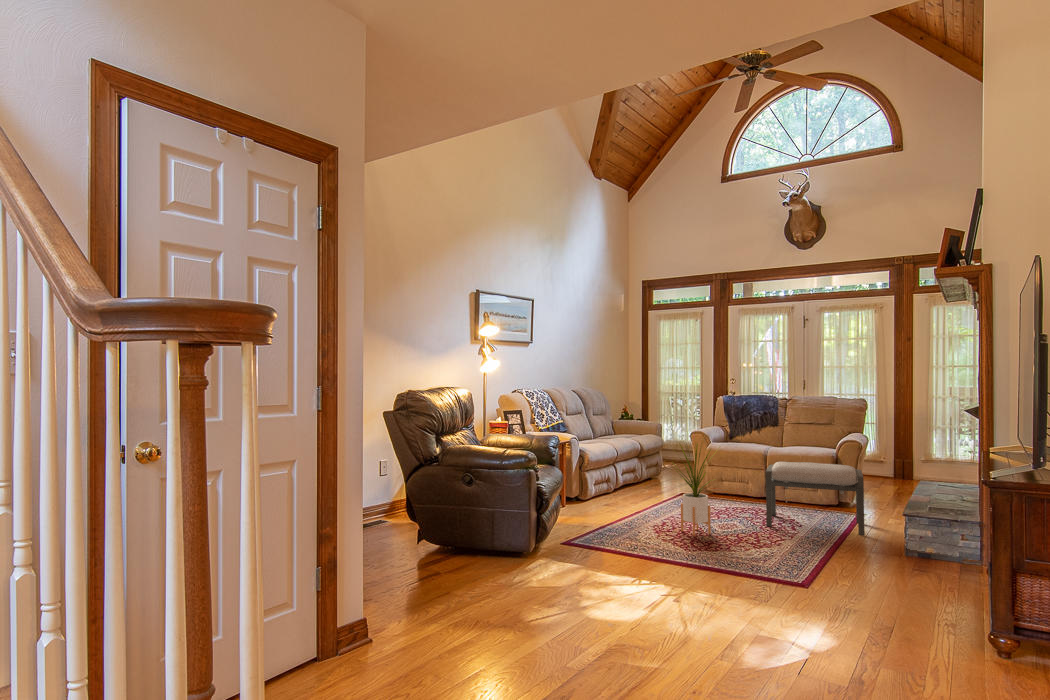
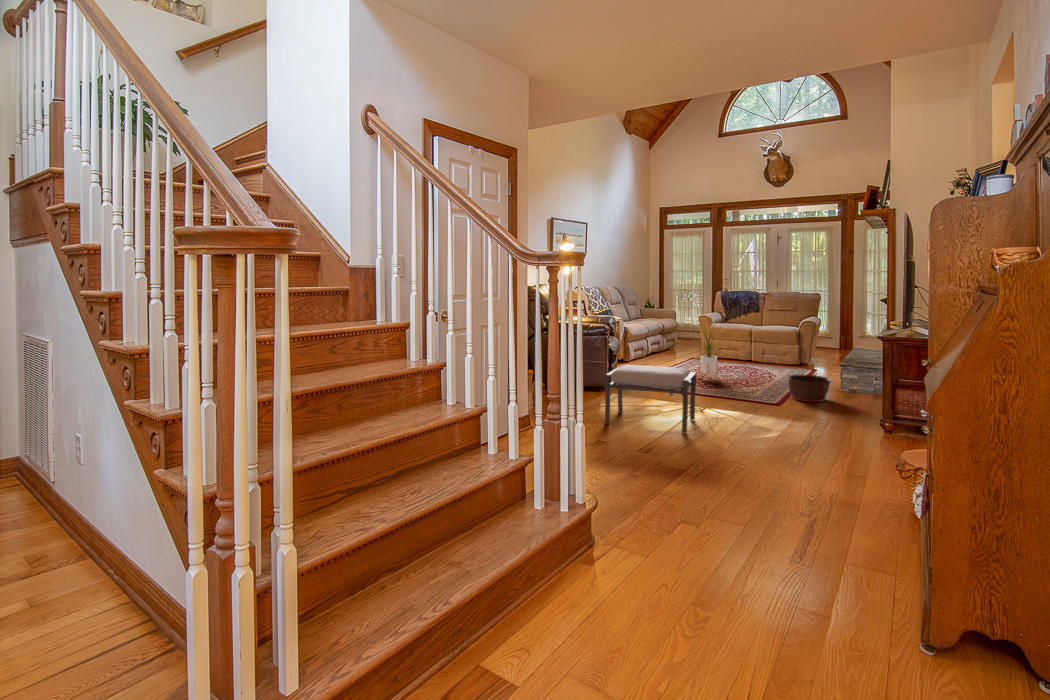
ottoman: present [766,462,865,535] -> present [604,365,696,433]
basket: none [818,532,892,585] -> present [788,375,831,402]

